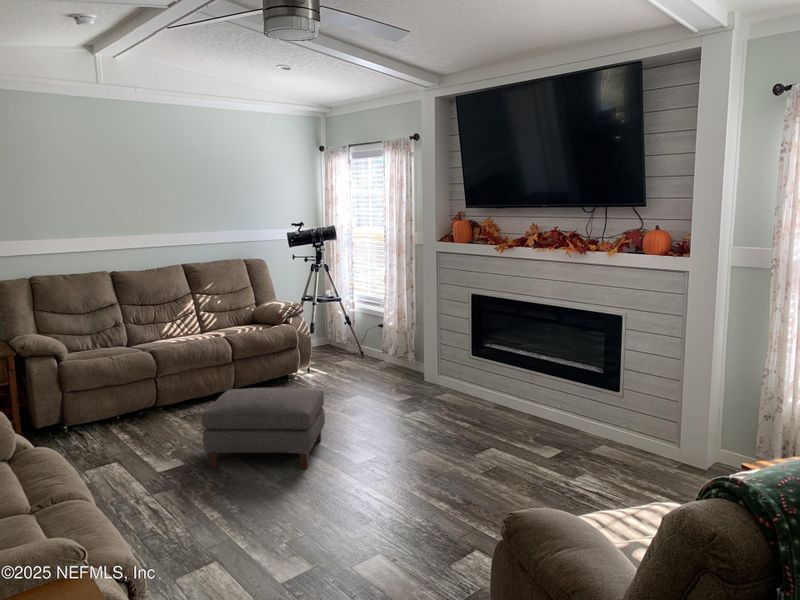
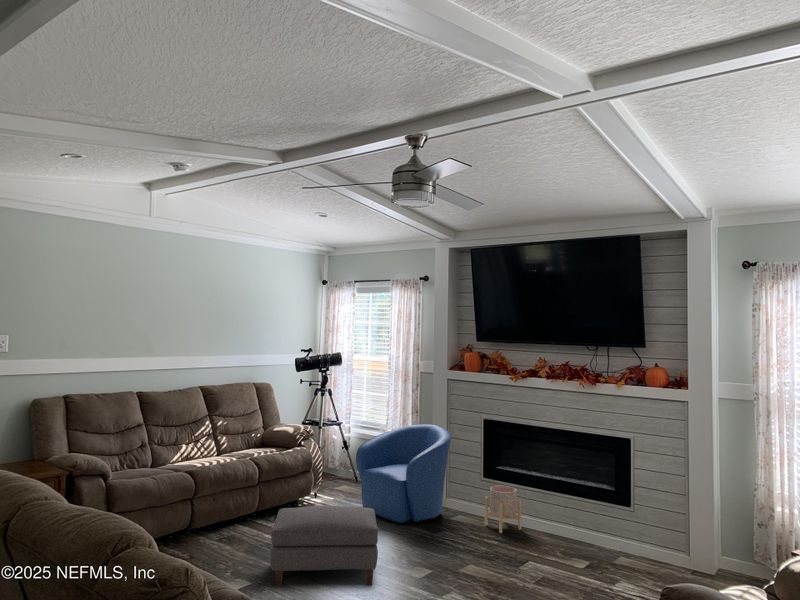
armchair: none [338,300,434,402] -> present [356,424,451,524]
planter: none [467,364,504,414] -> present [485,486,522,533]

